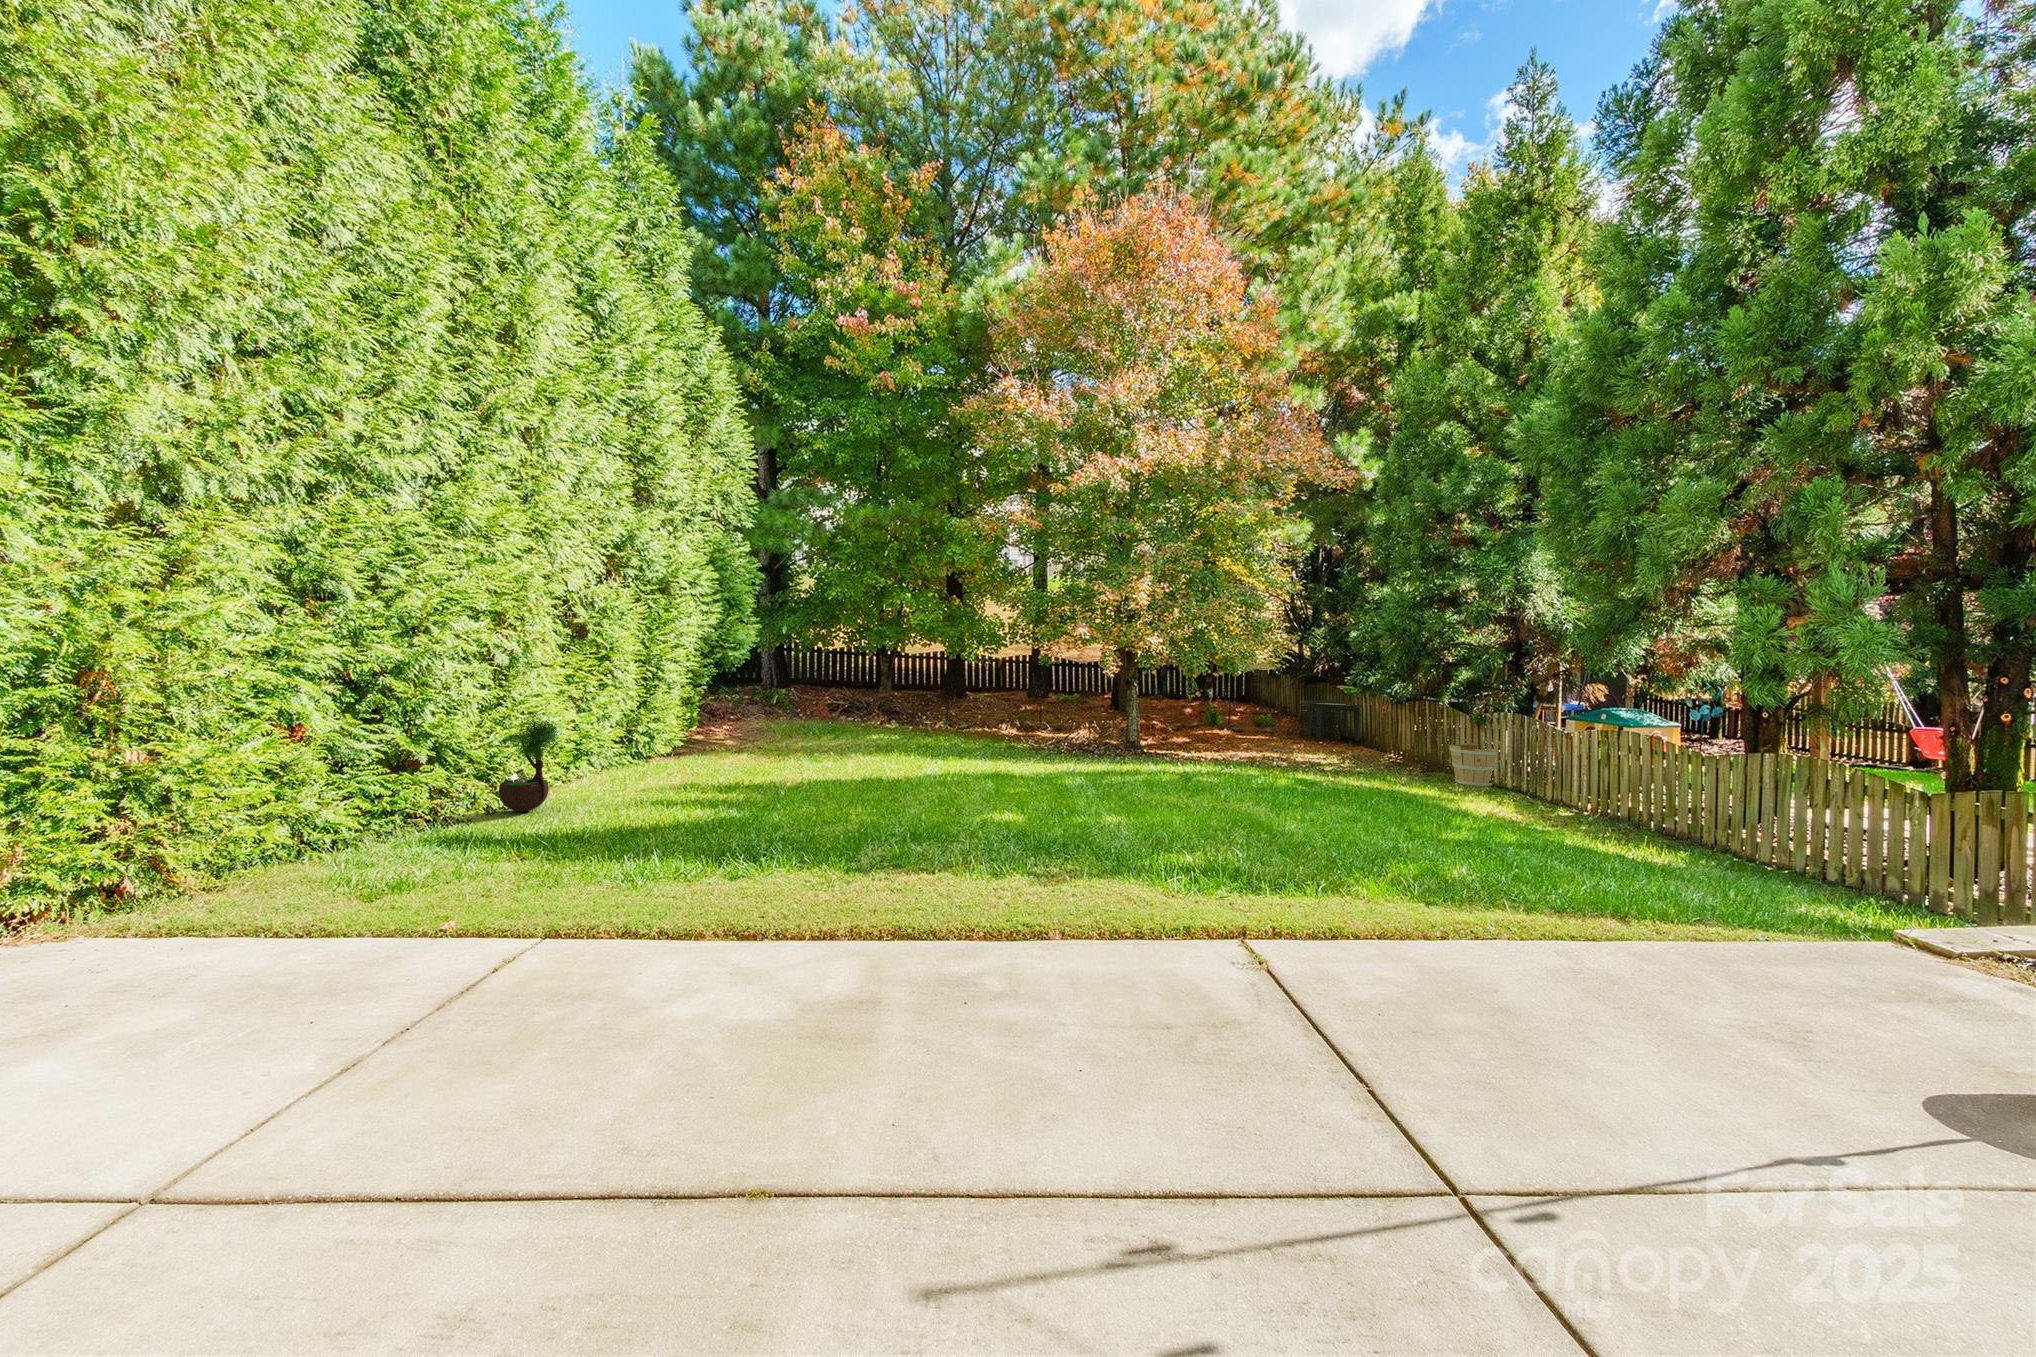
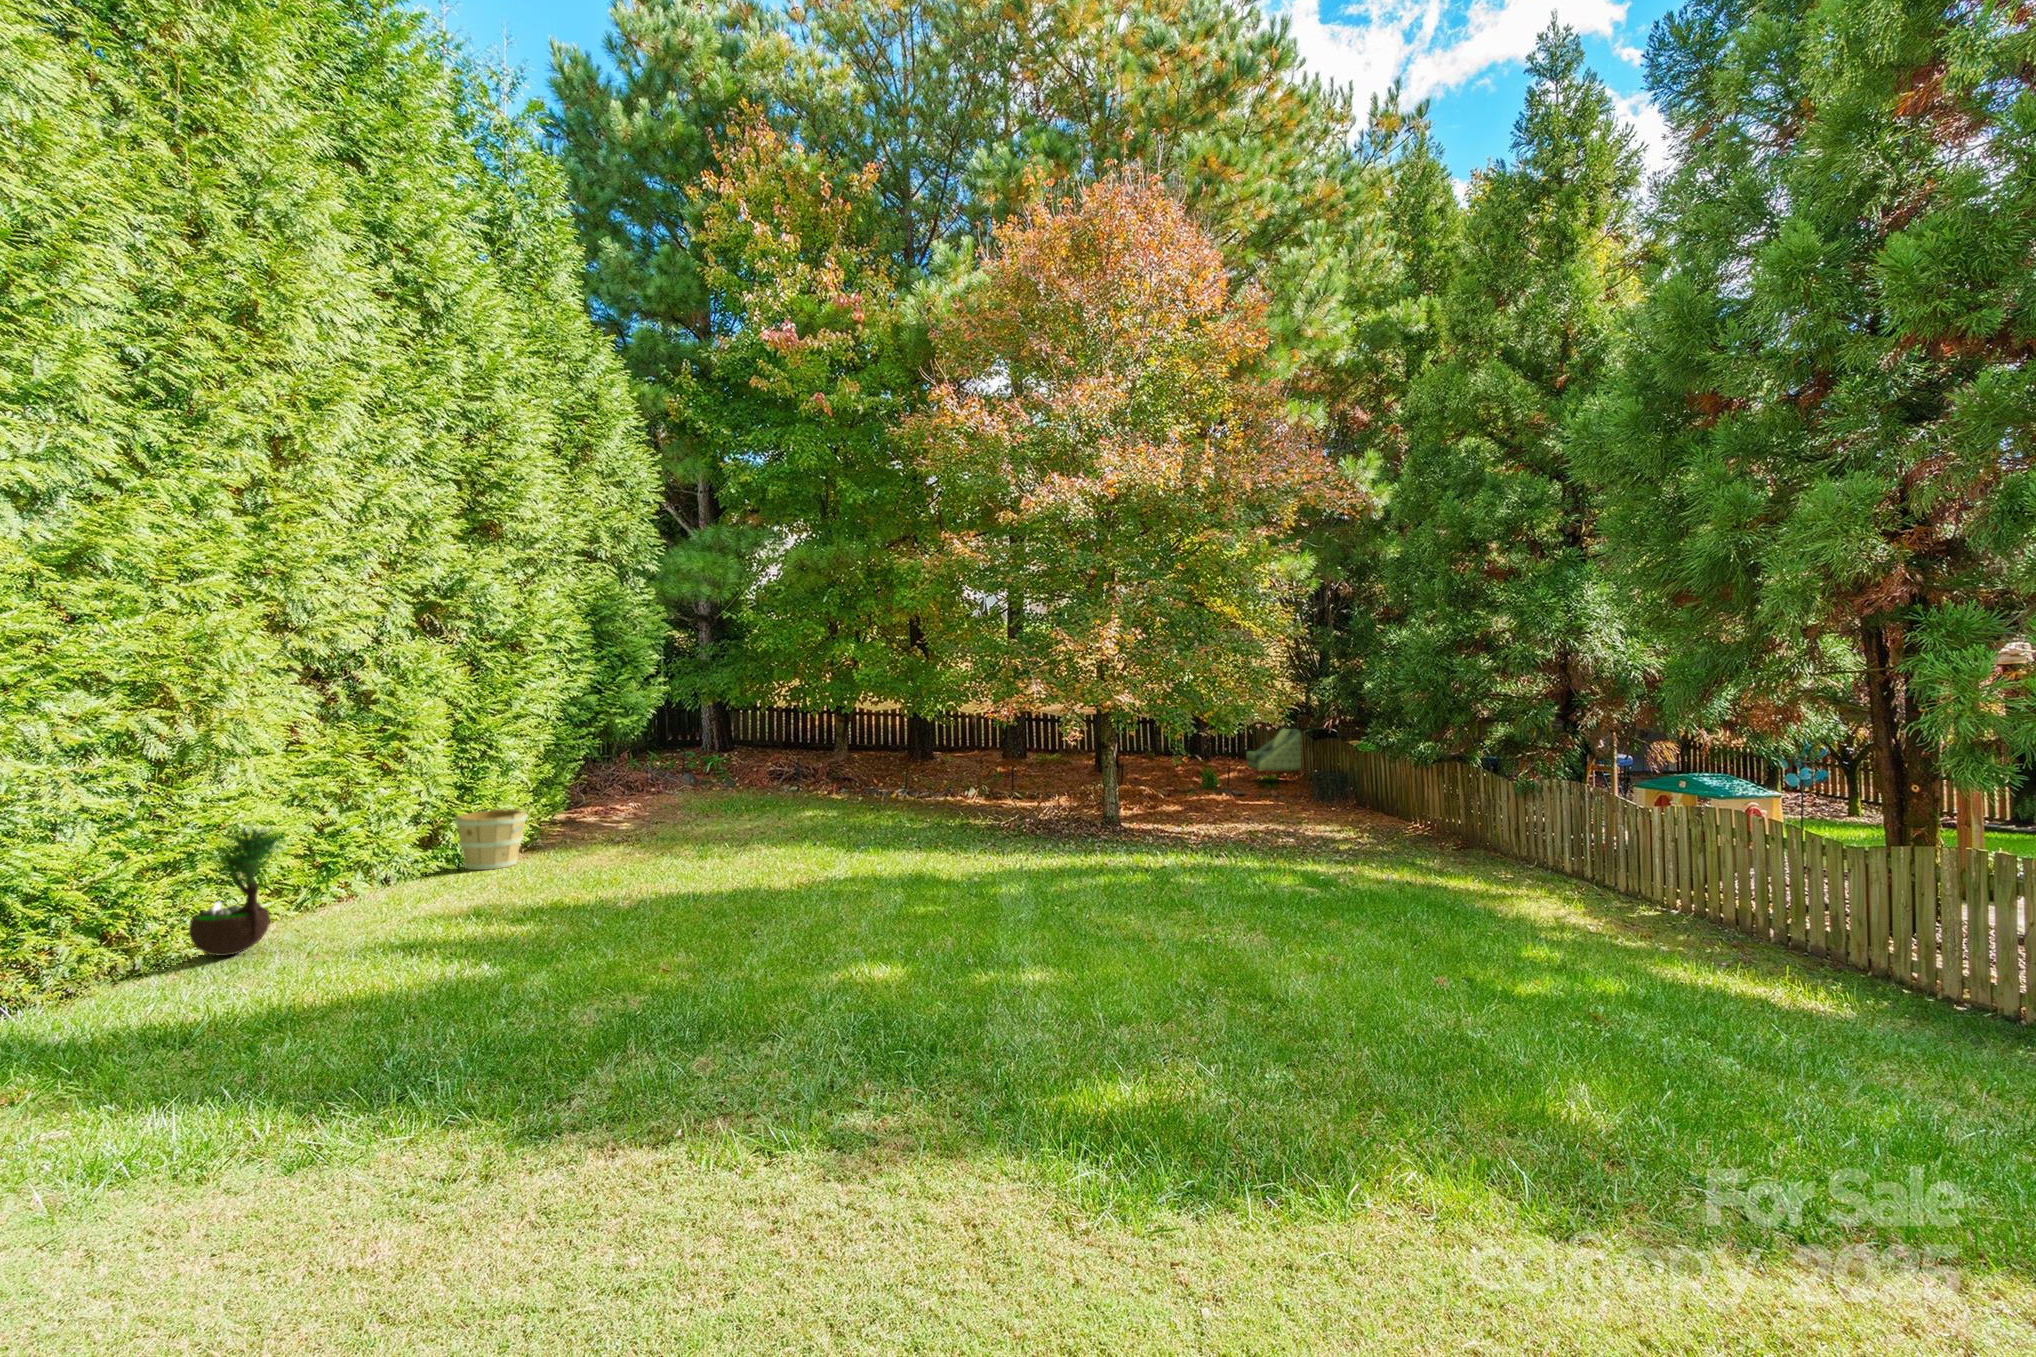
armchair: none [1246,673,1295,722] -> present [1246,729,1302,780]
round table: present [1302,700,1361,741] -> none [1309,761,1385,809]
wooden bucket: present [1450,743,1498,787] -> present [455,809,528,870]

